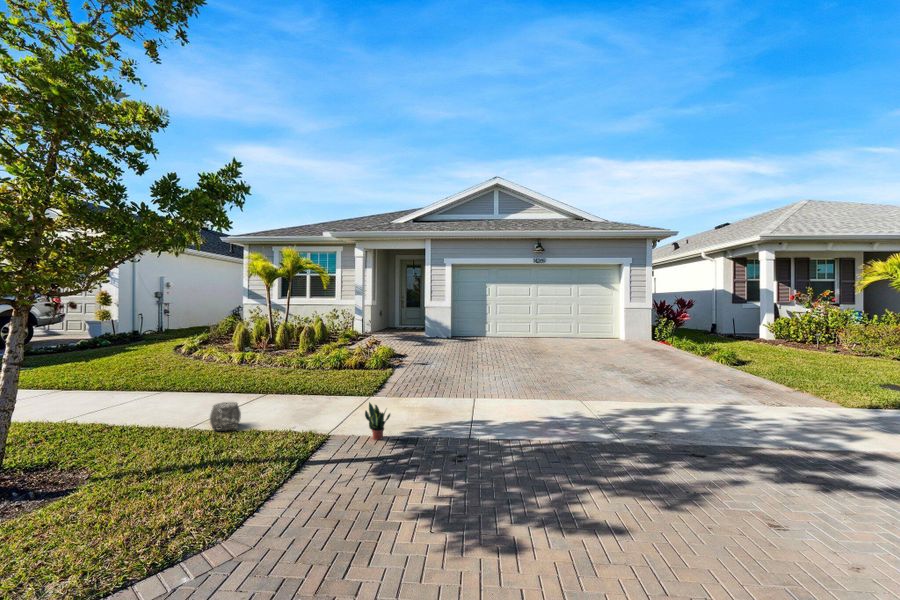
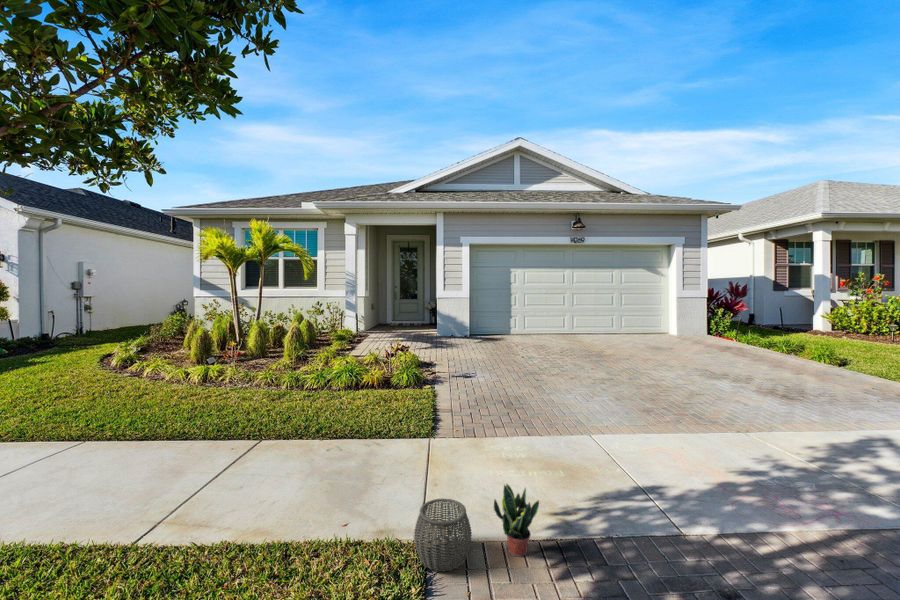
woven basket: present [210,402,241,431] -> present [414,498,472,571]

